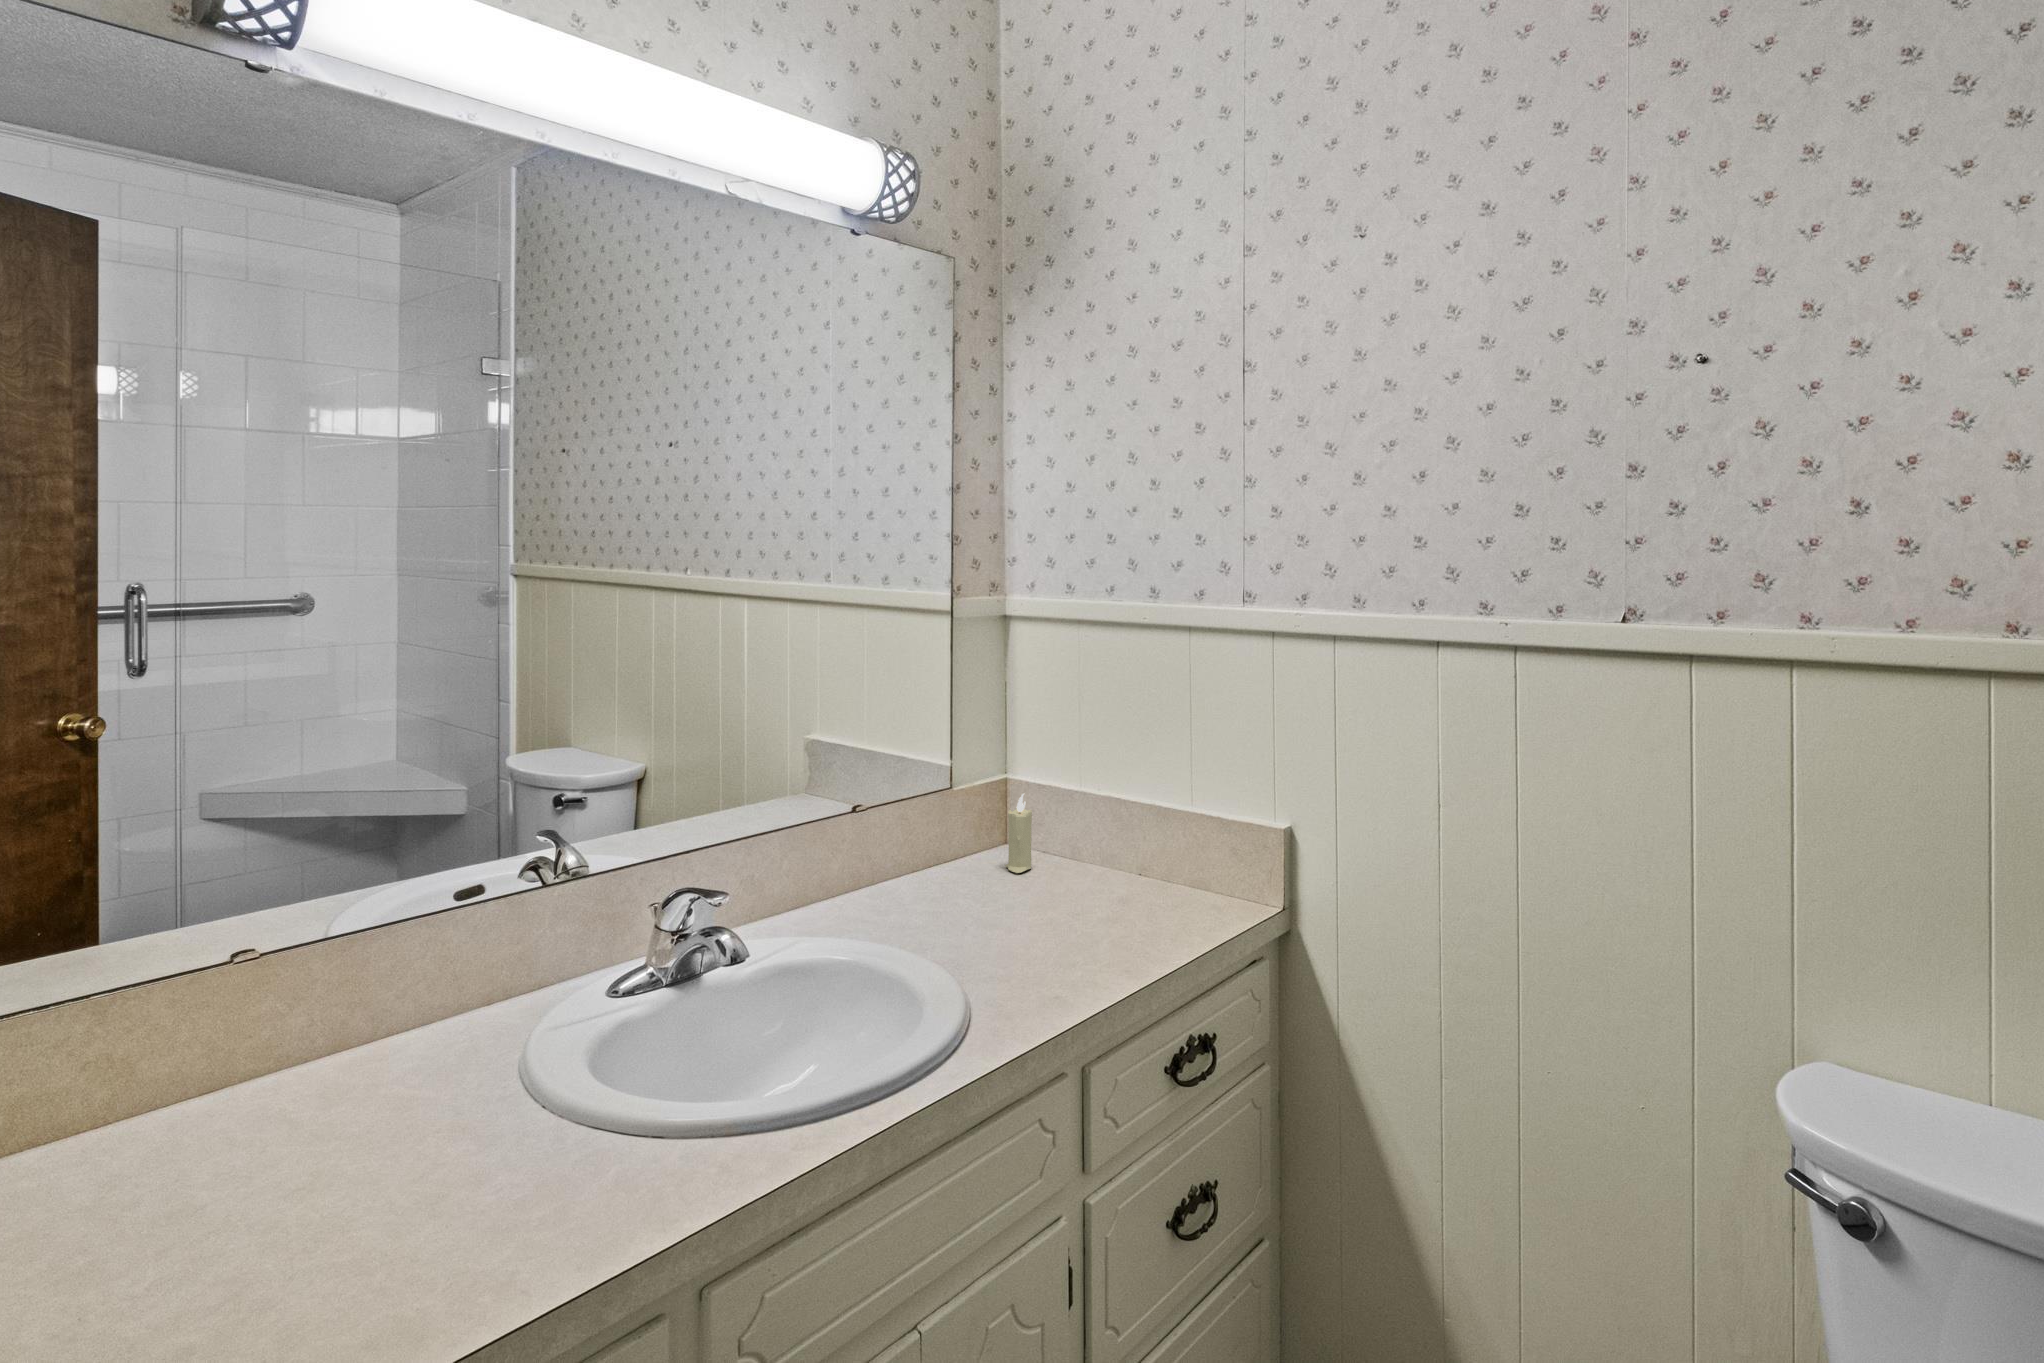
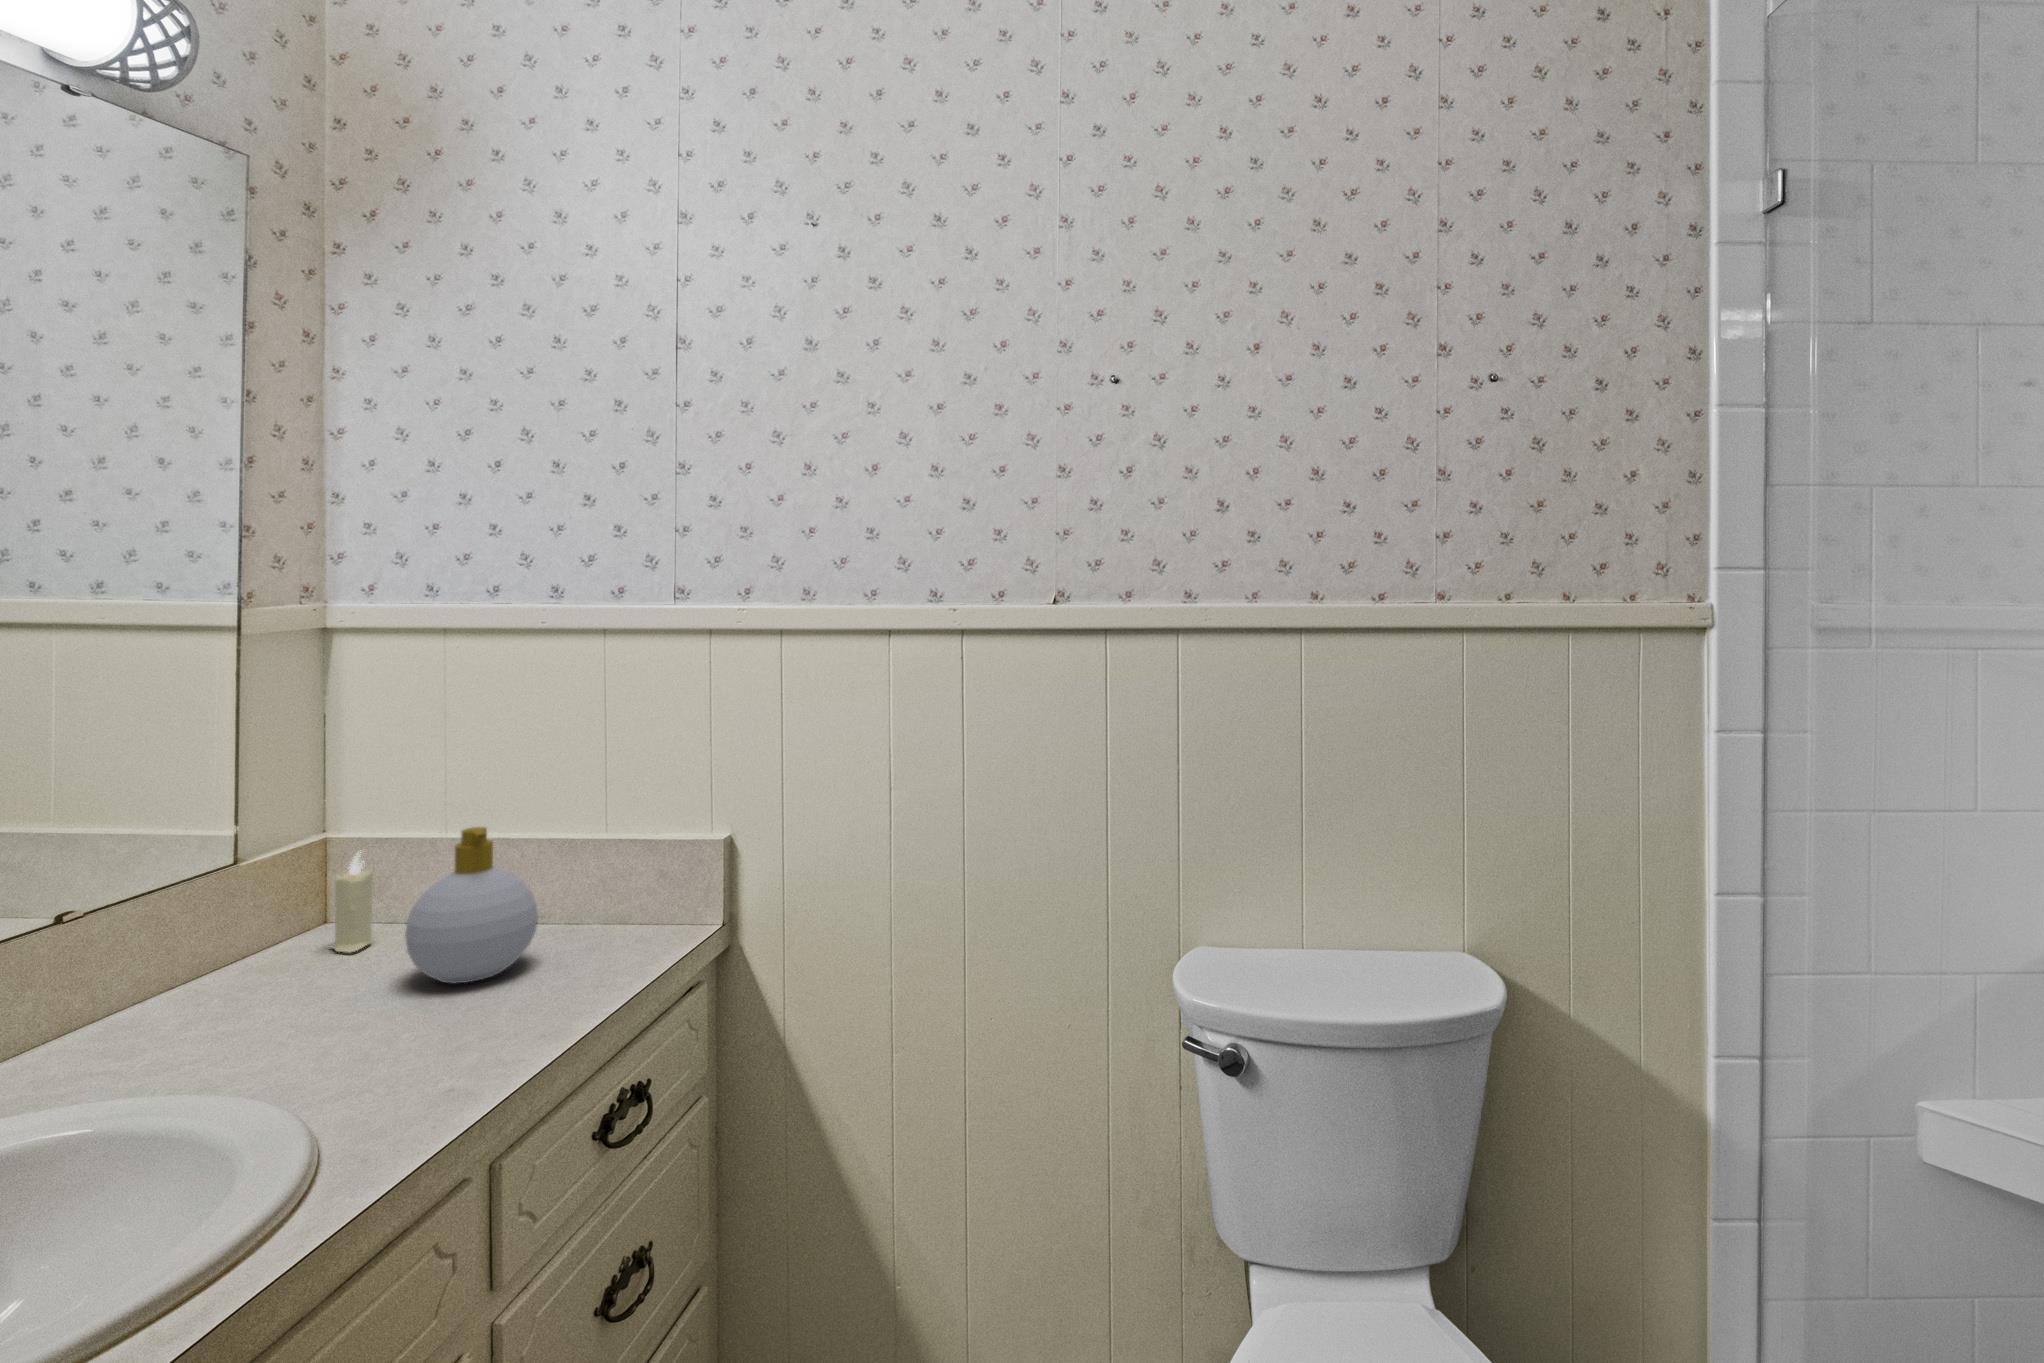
soap bottle: none [1044,787,1136,915] -> present [405,827,538,984]

